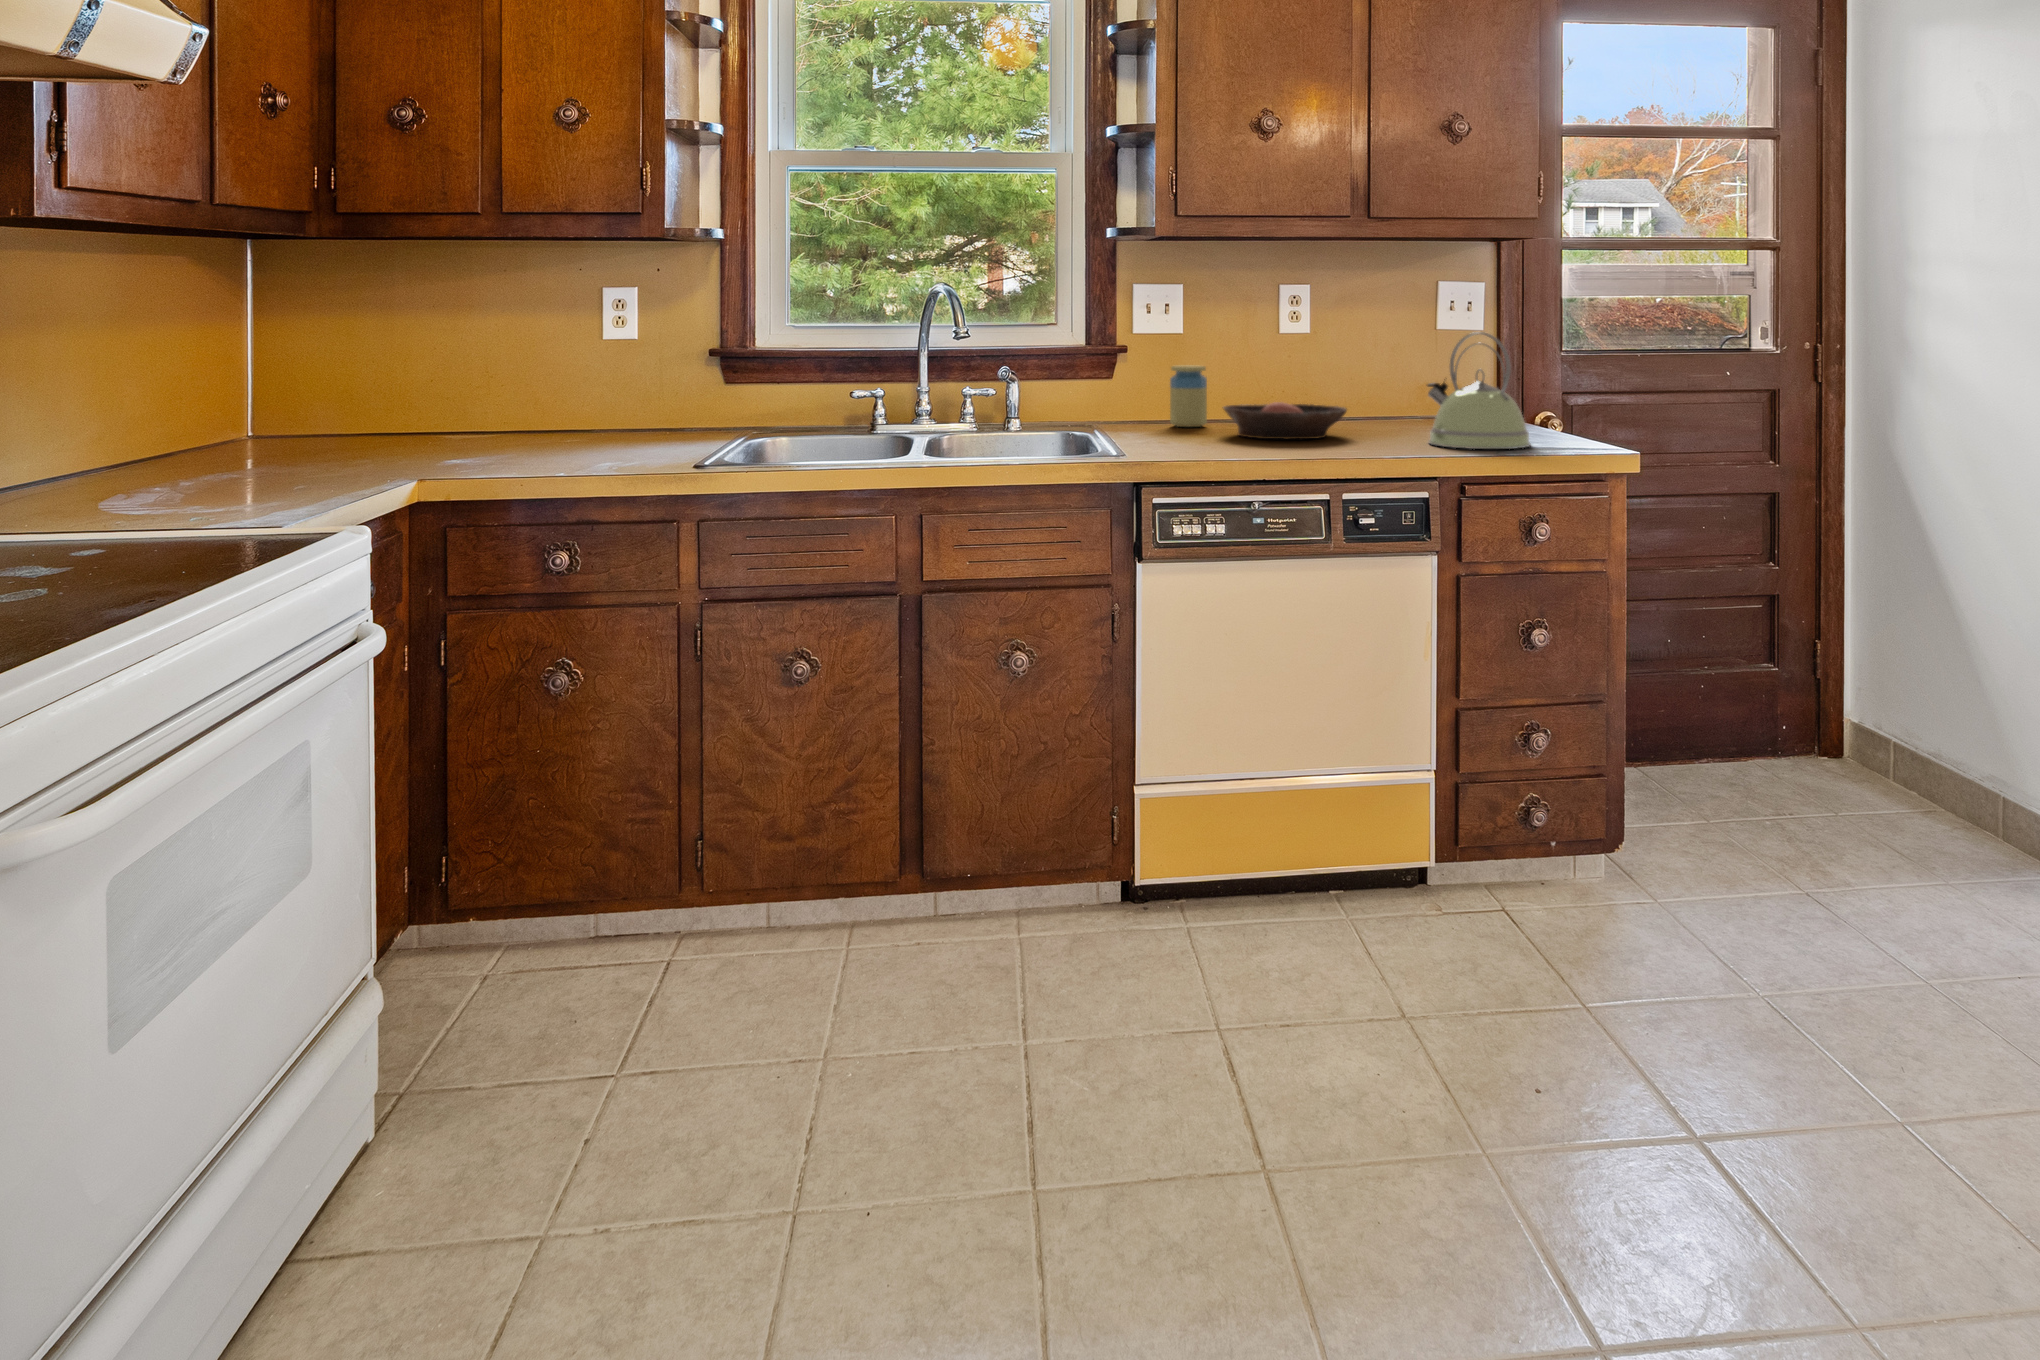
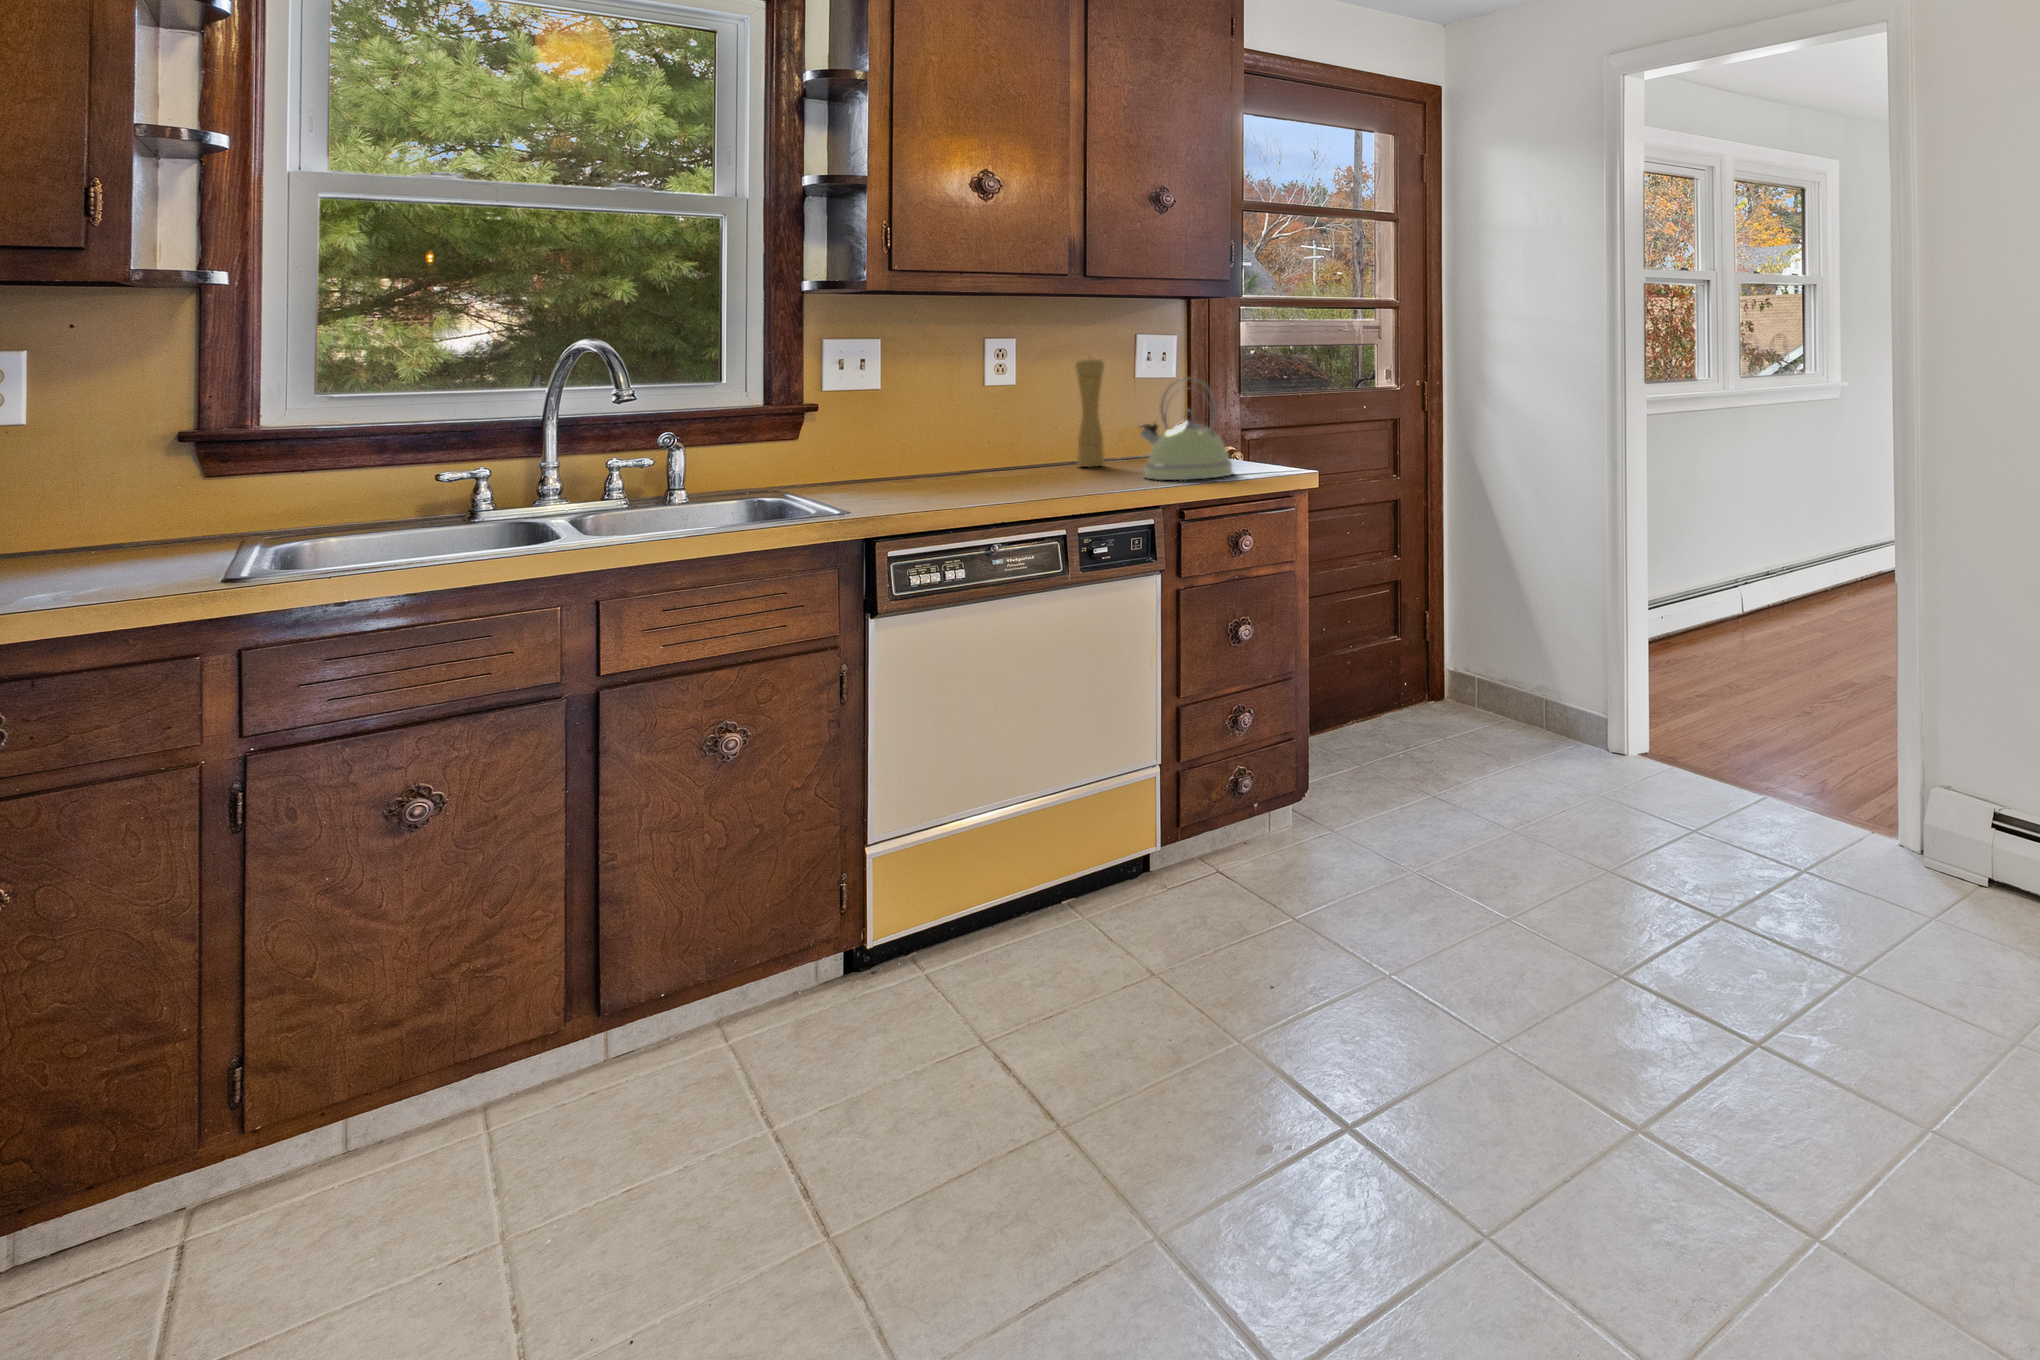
pepper mill: none [1372,306,1402,426] -> present [1075,357,1104,467]
jar: present [1170,365,1207,427] -> none [865,419,907,482]
bowl: present [1223,402,1347,439] -> none [934,450,1065,486]

